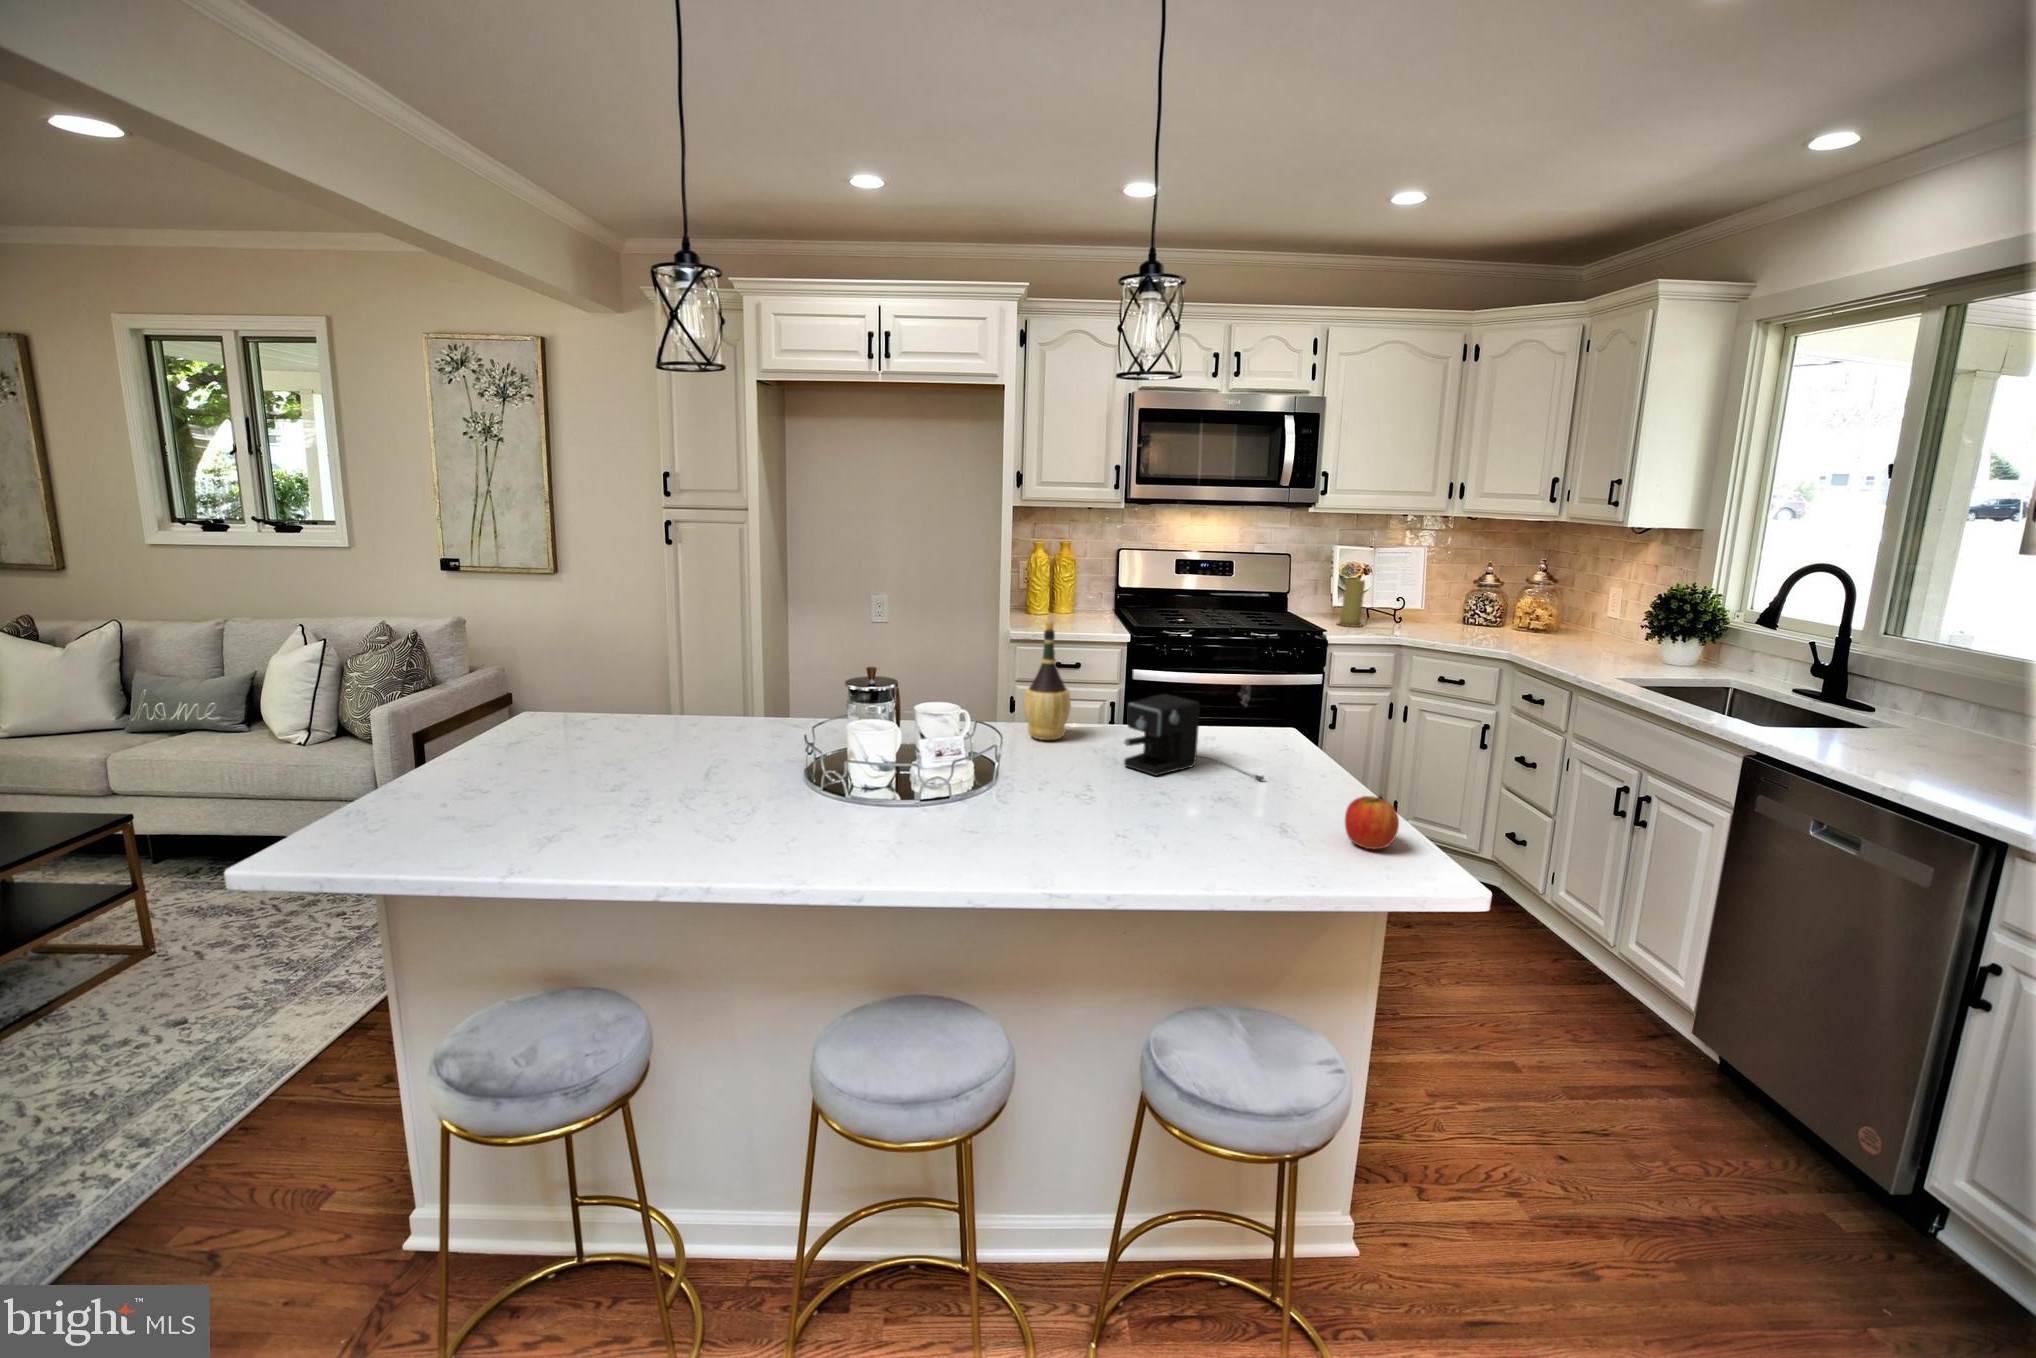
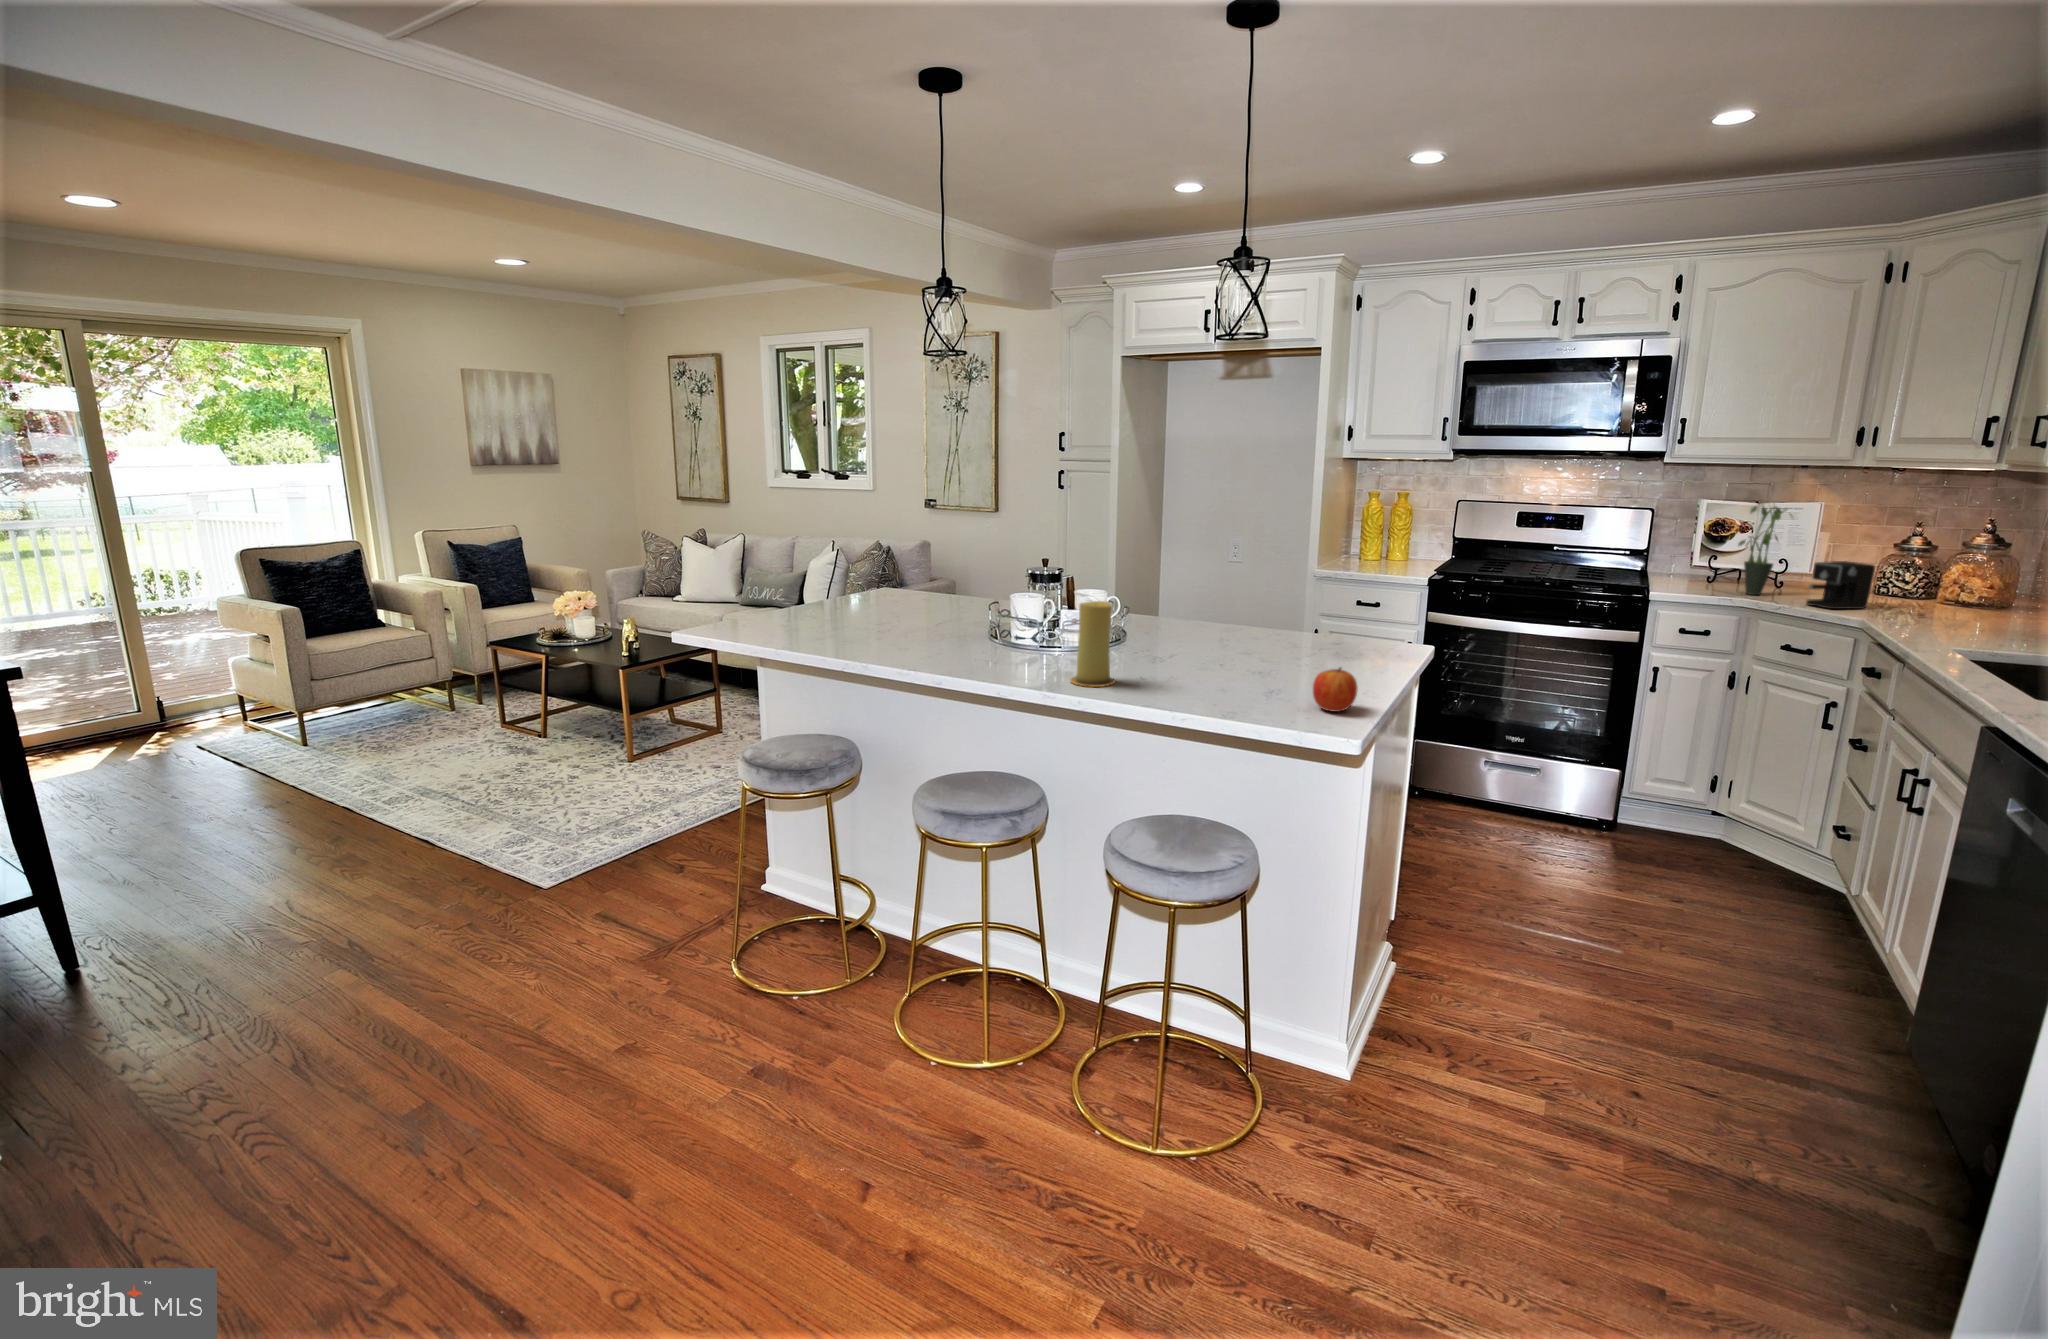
potted plant: none [1386,548,1426,632] -> present [1738,506,1787,595]
candle: present [1337,579,1365,627] -> present [1070,601,1115,687]
wine bottle: present [1024,622,1071,740] -> none [1184,536,1223,632]
coffee maker: present [1124,694,1264,780] -> present [1806,561,1924,616]

